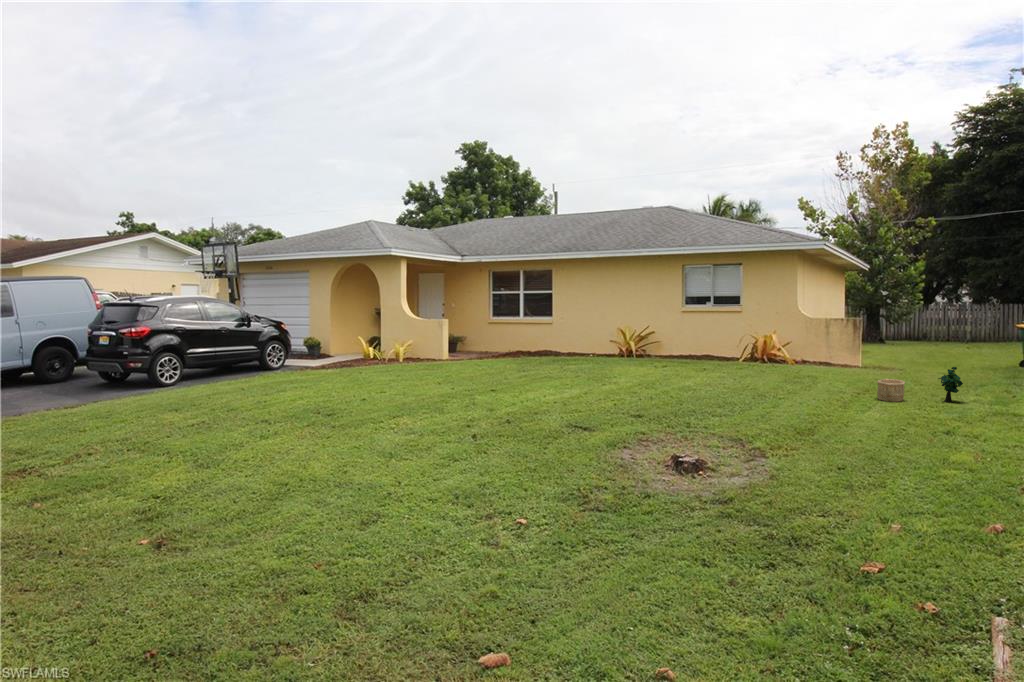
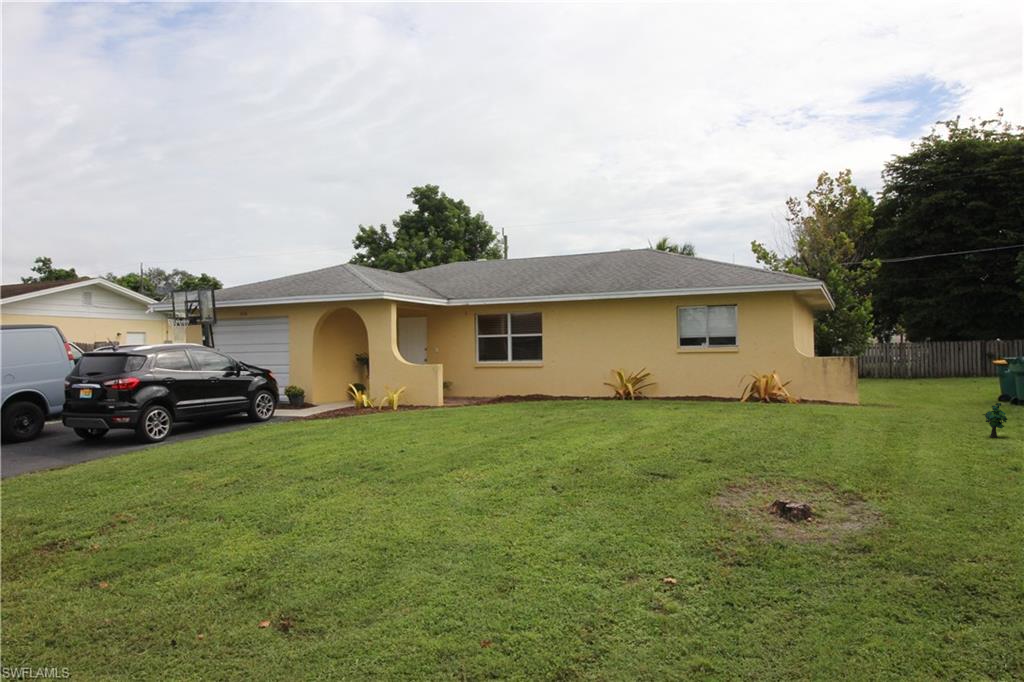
wooden bucket: present [877,379,905,402] -> none [924,416,953,439]

